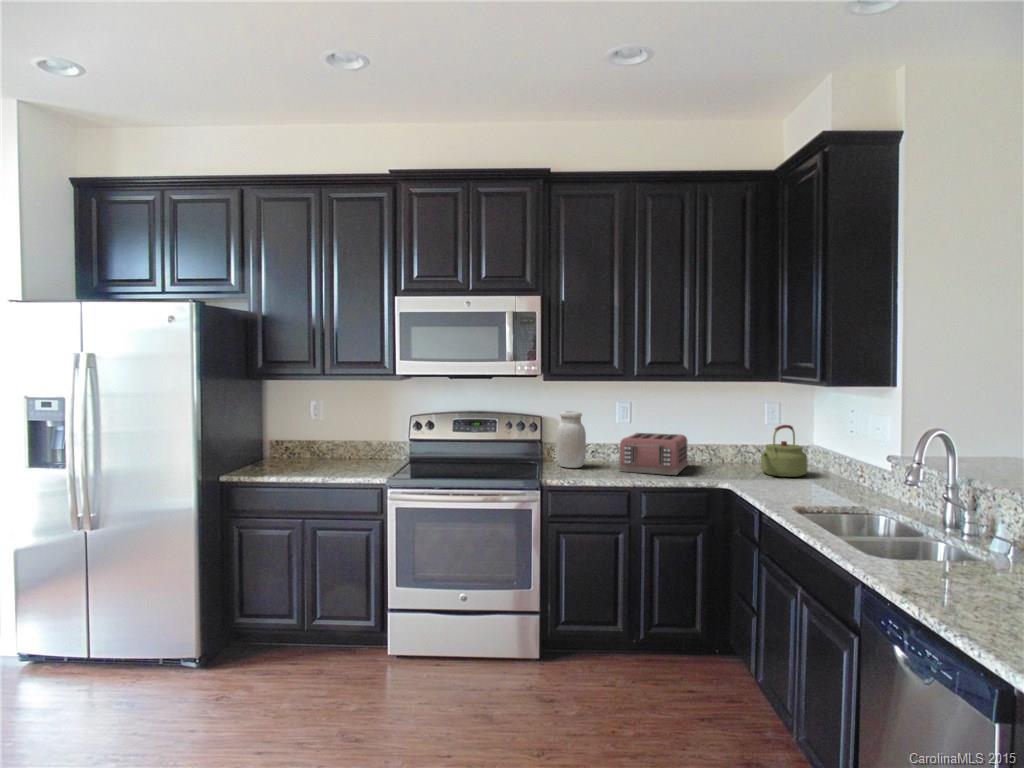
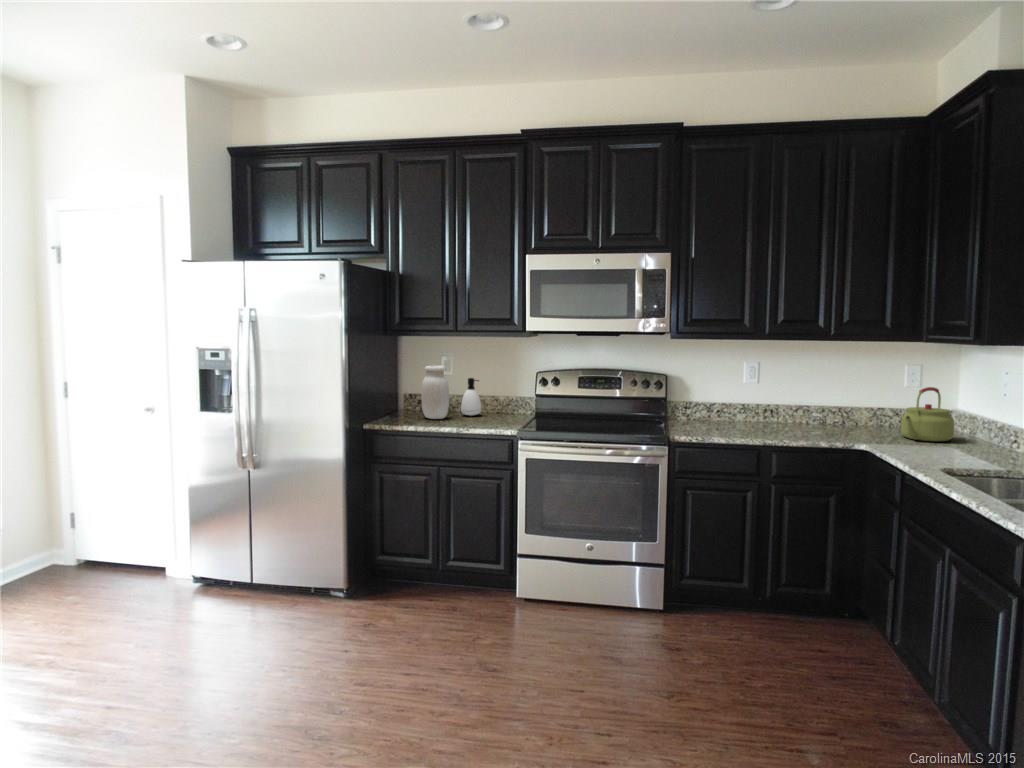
jar: present [556,411,586,468] -> present [421,365,449,419]
soap dispenser: none [333,423,355,462] -> present [461,378,481,416]
toaster: present [619,433,688,475] -> none [746,393,819,436]

